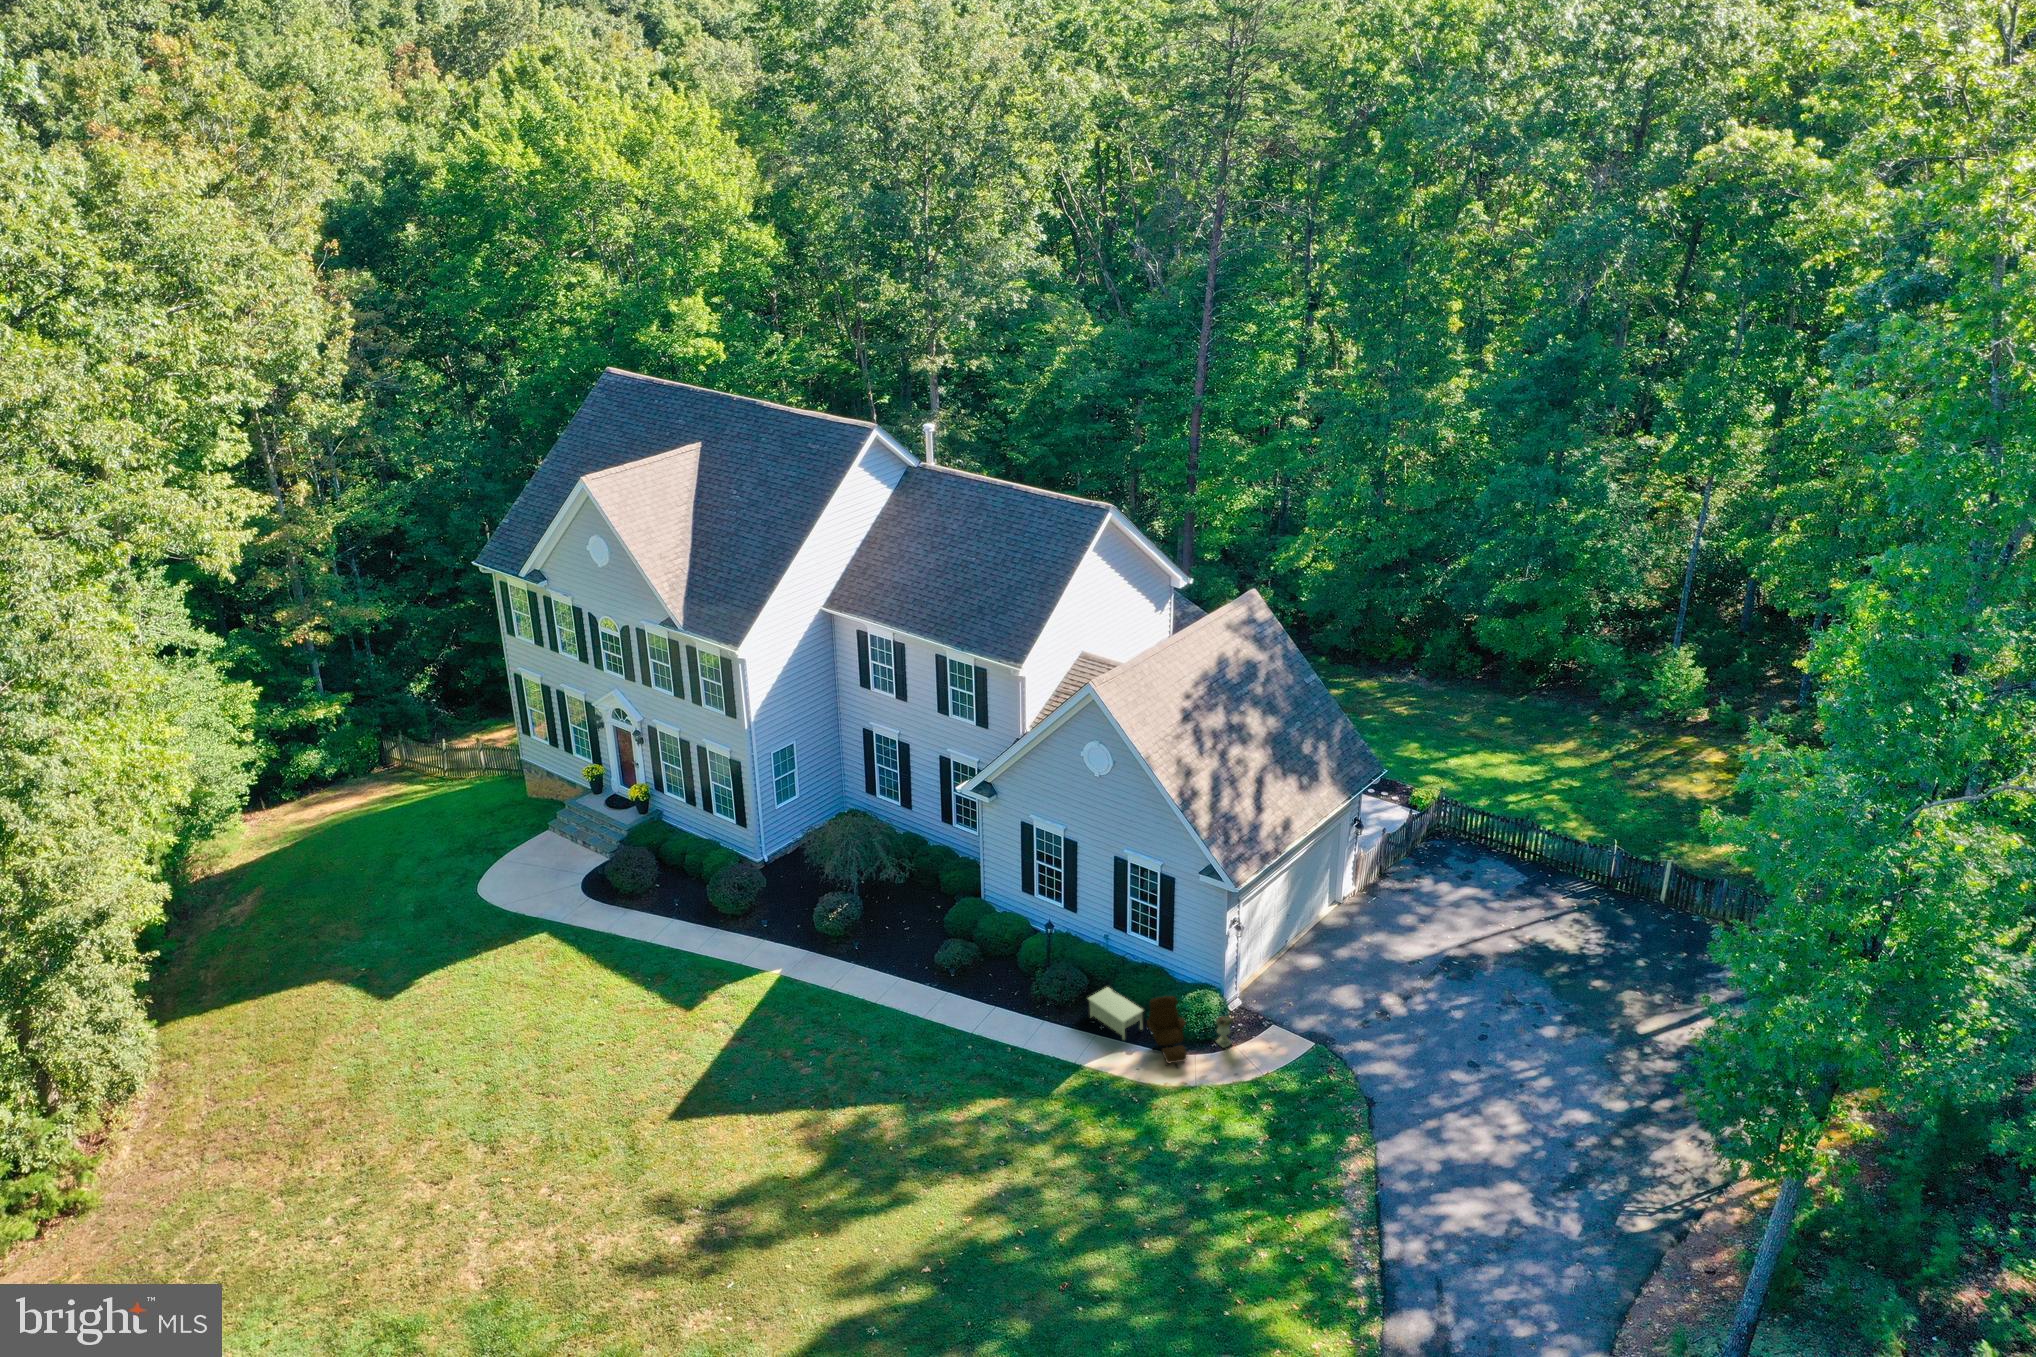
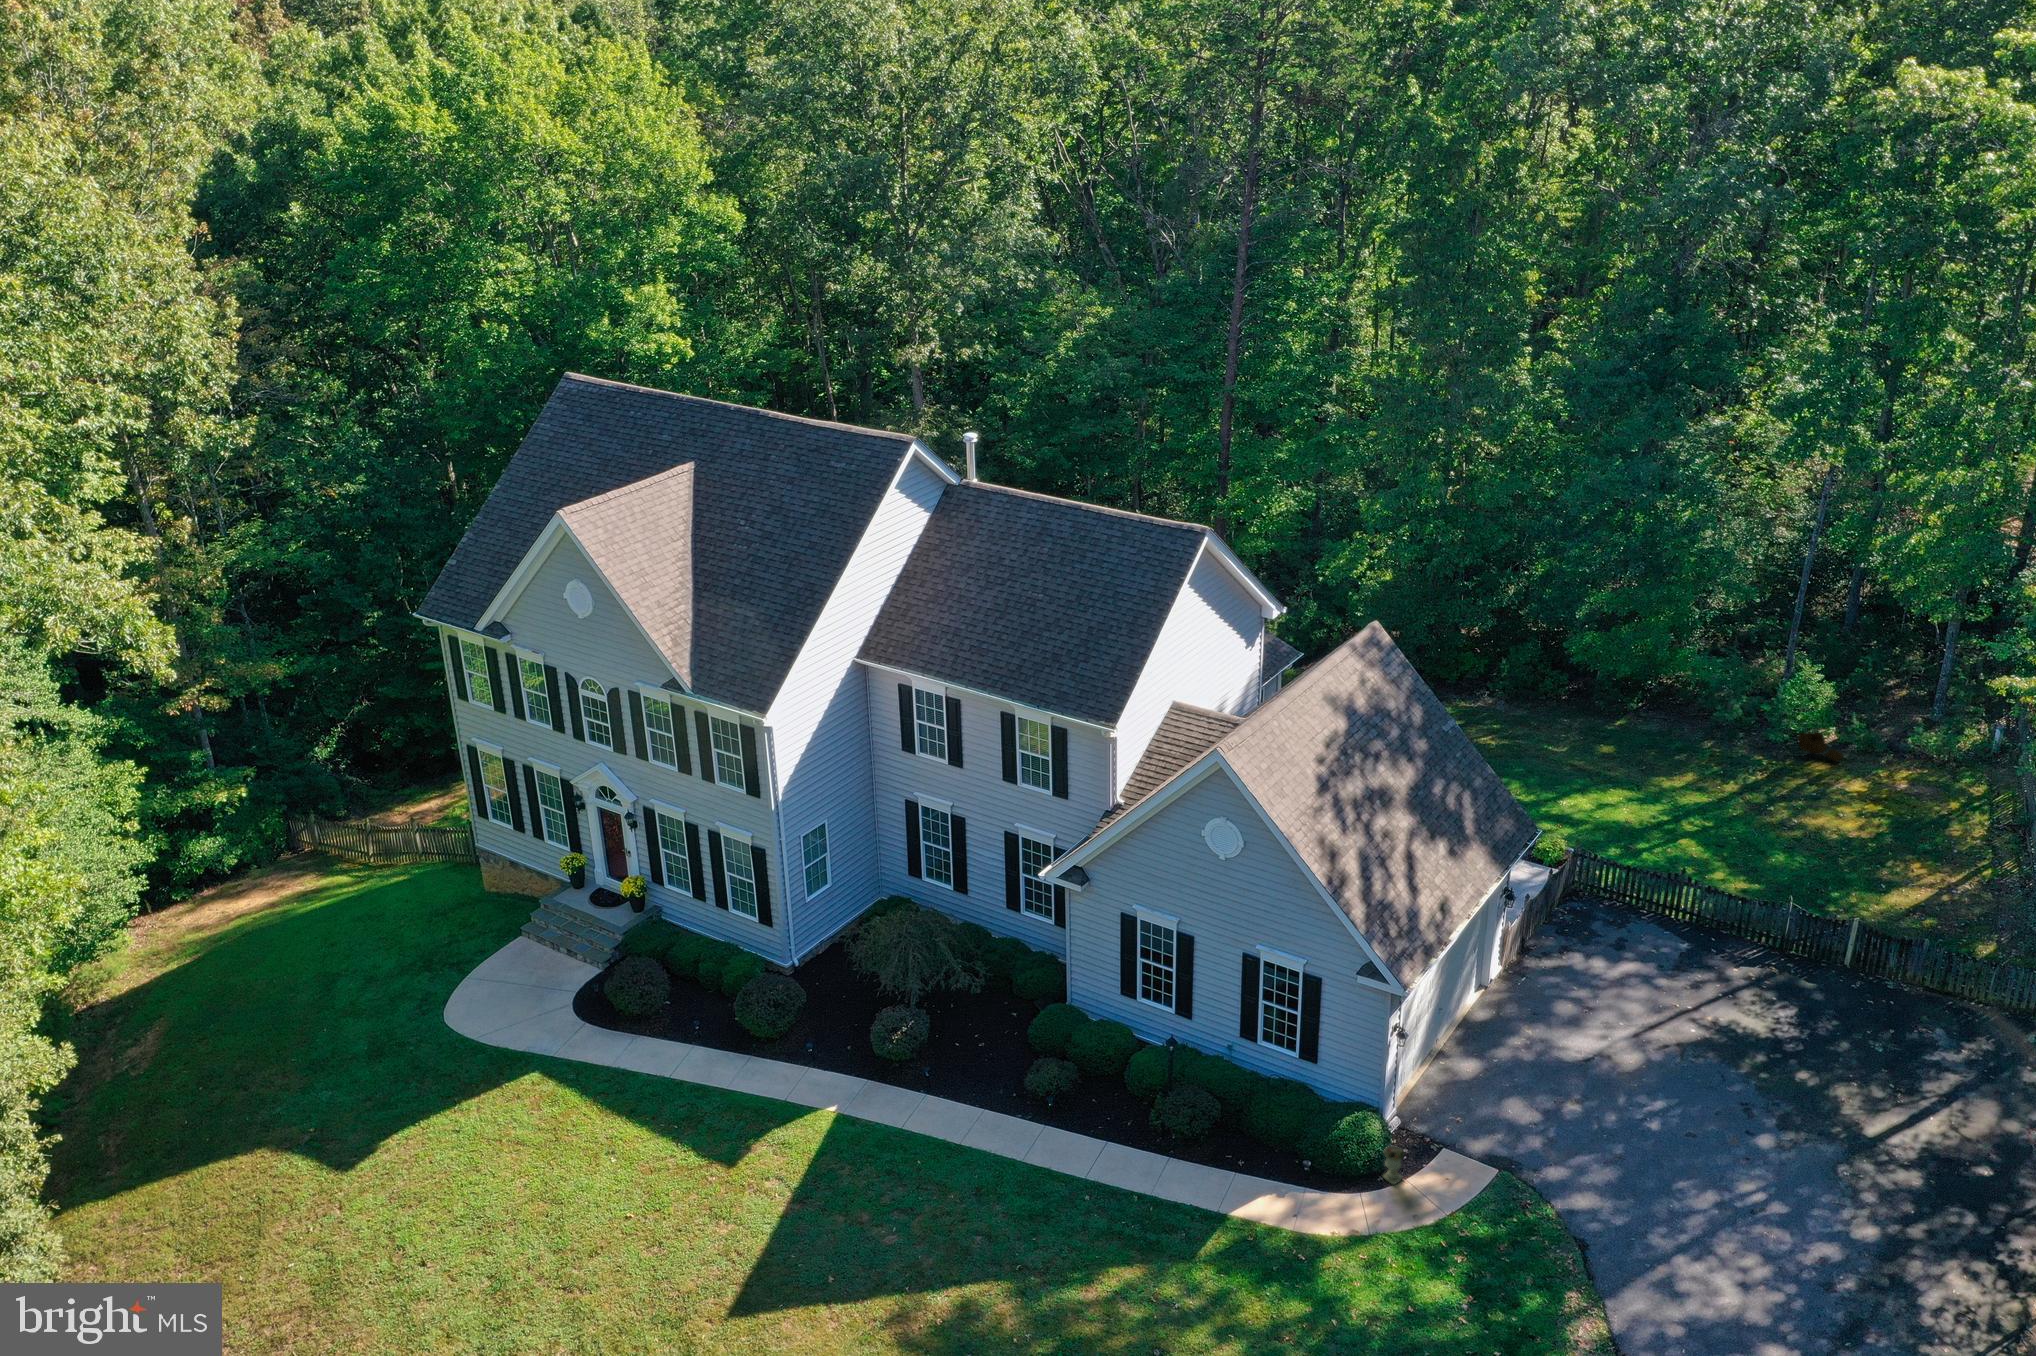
storage bench: present [1088,987,1143,1039] -> none [1222,1113,1293,1180]
lounge chair: present [1147,996,1187,1064] -> present [1798,732,1843,762]

